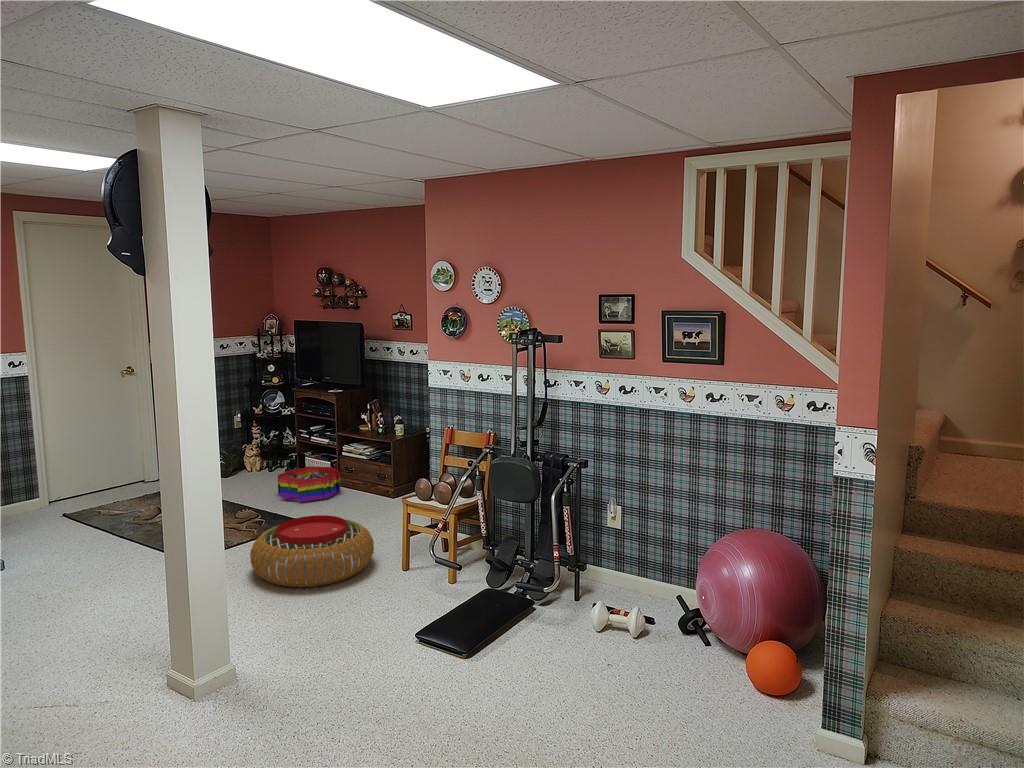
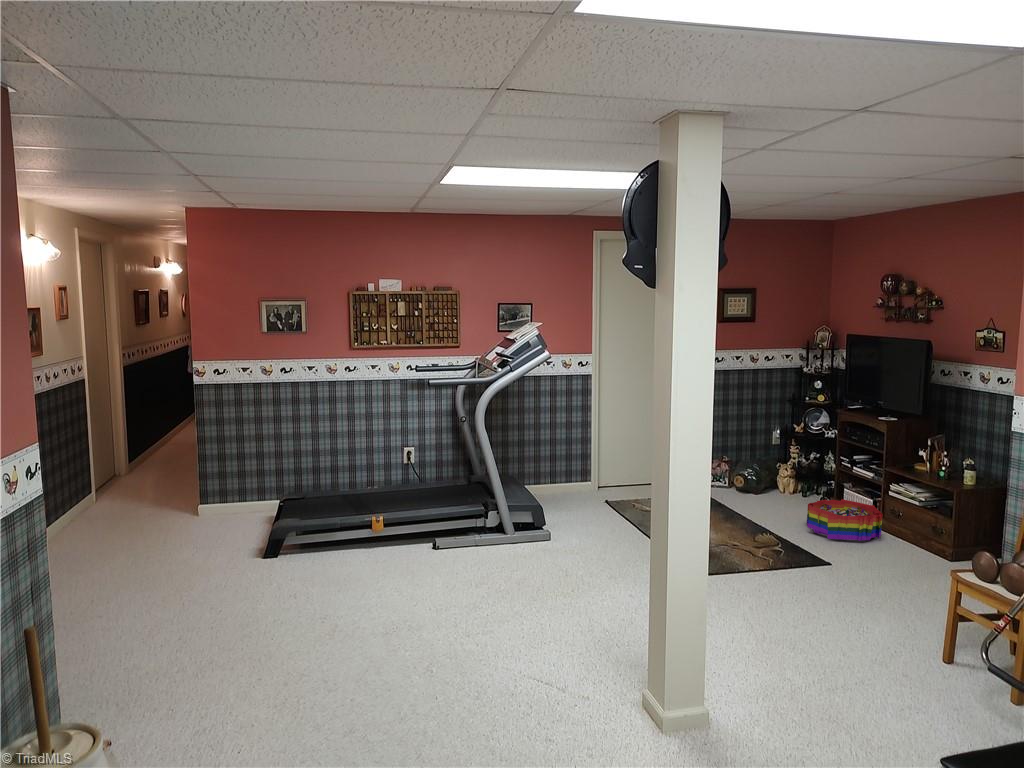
pouf: present [250,515,374,587] -> none [755,561,908,651]

